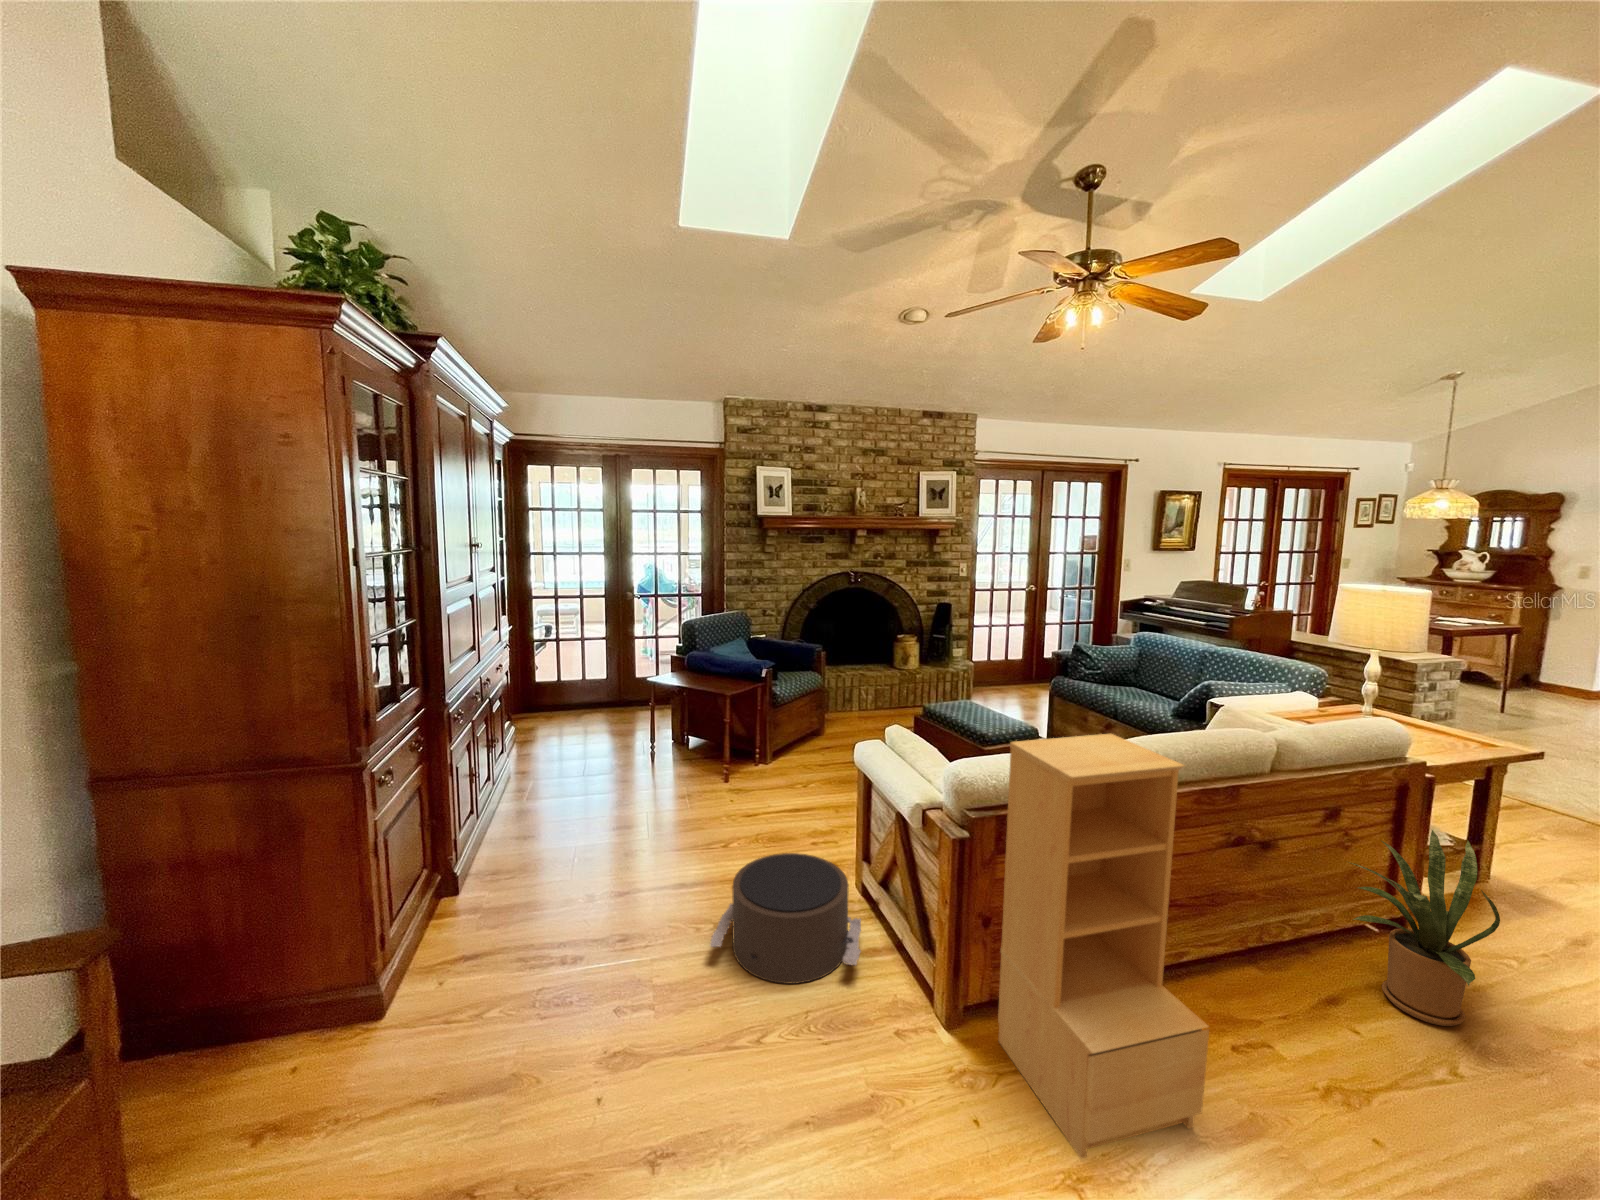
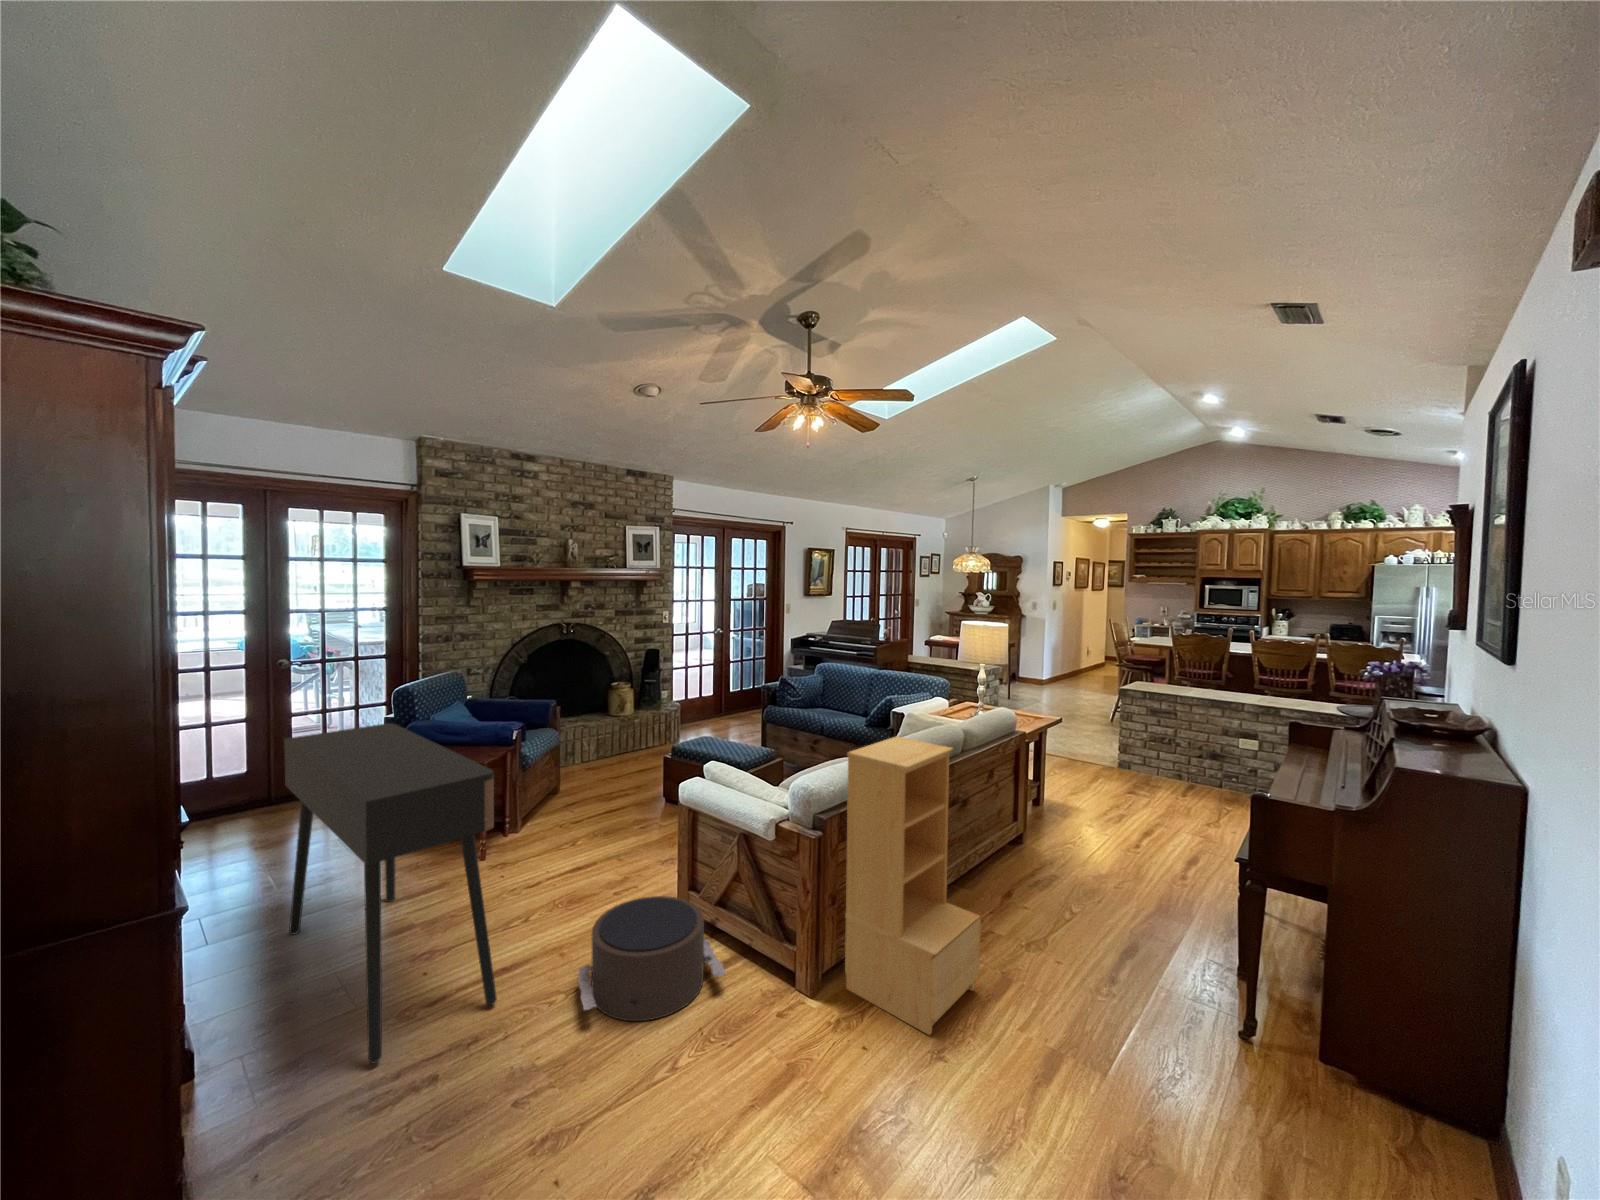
console table: none [545,647,662,925] -> present [284,723,497,1063]
house plant: present [1351,830,1500,1026] -> none [997,769,1071,886]

